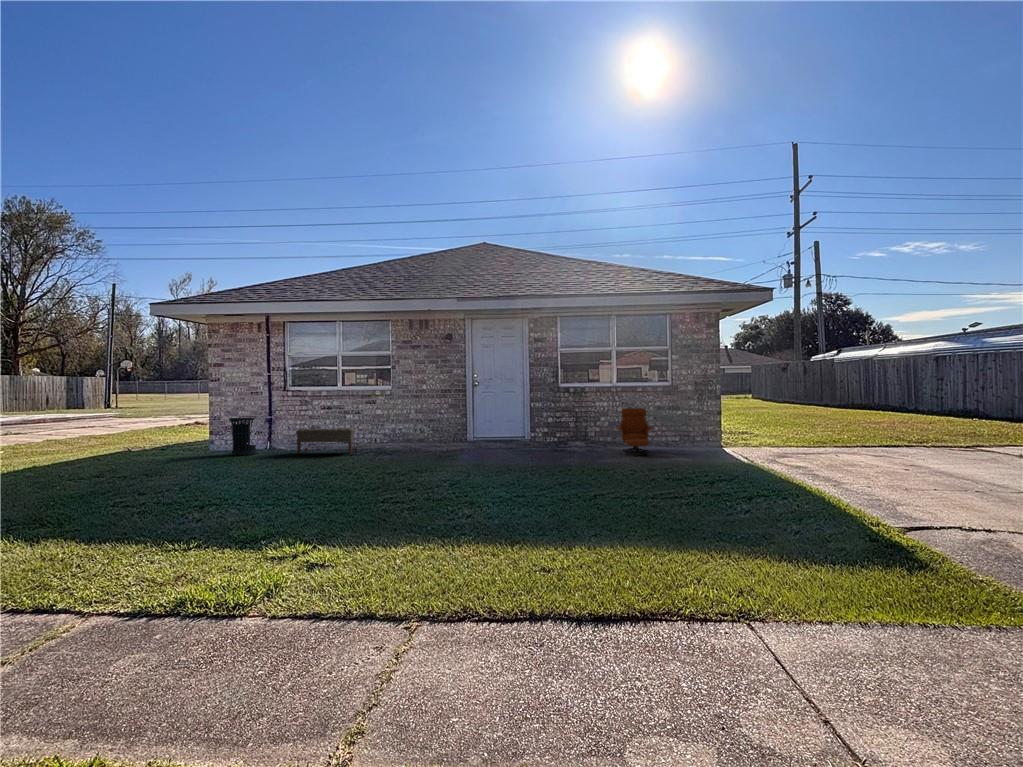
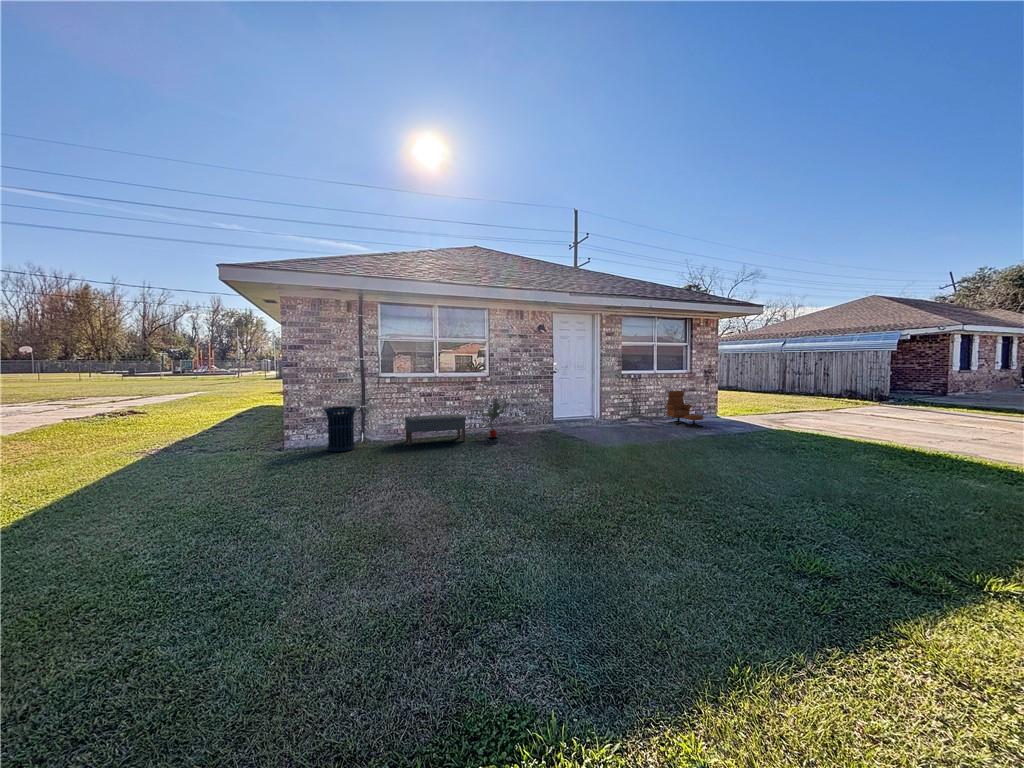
potted tree: none [367,410,402,453] -> present [478,397,509,438]

